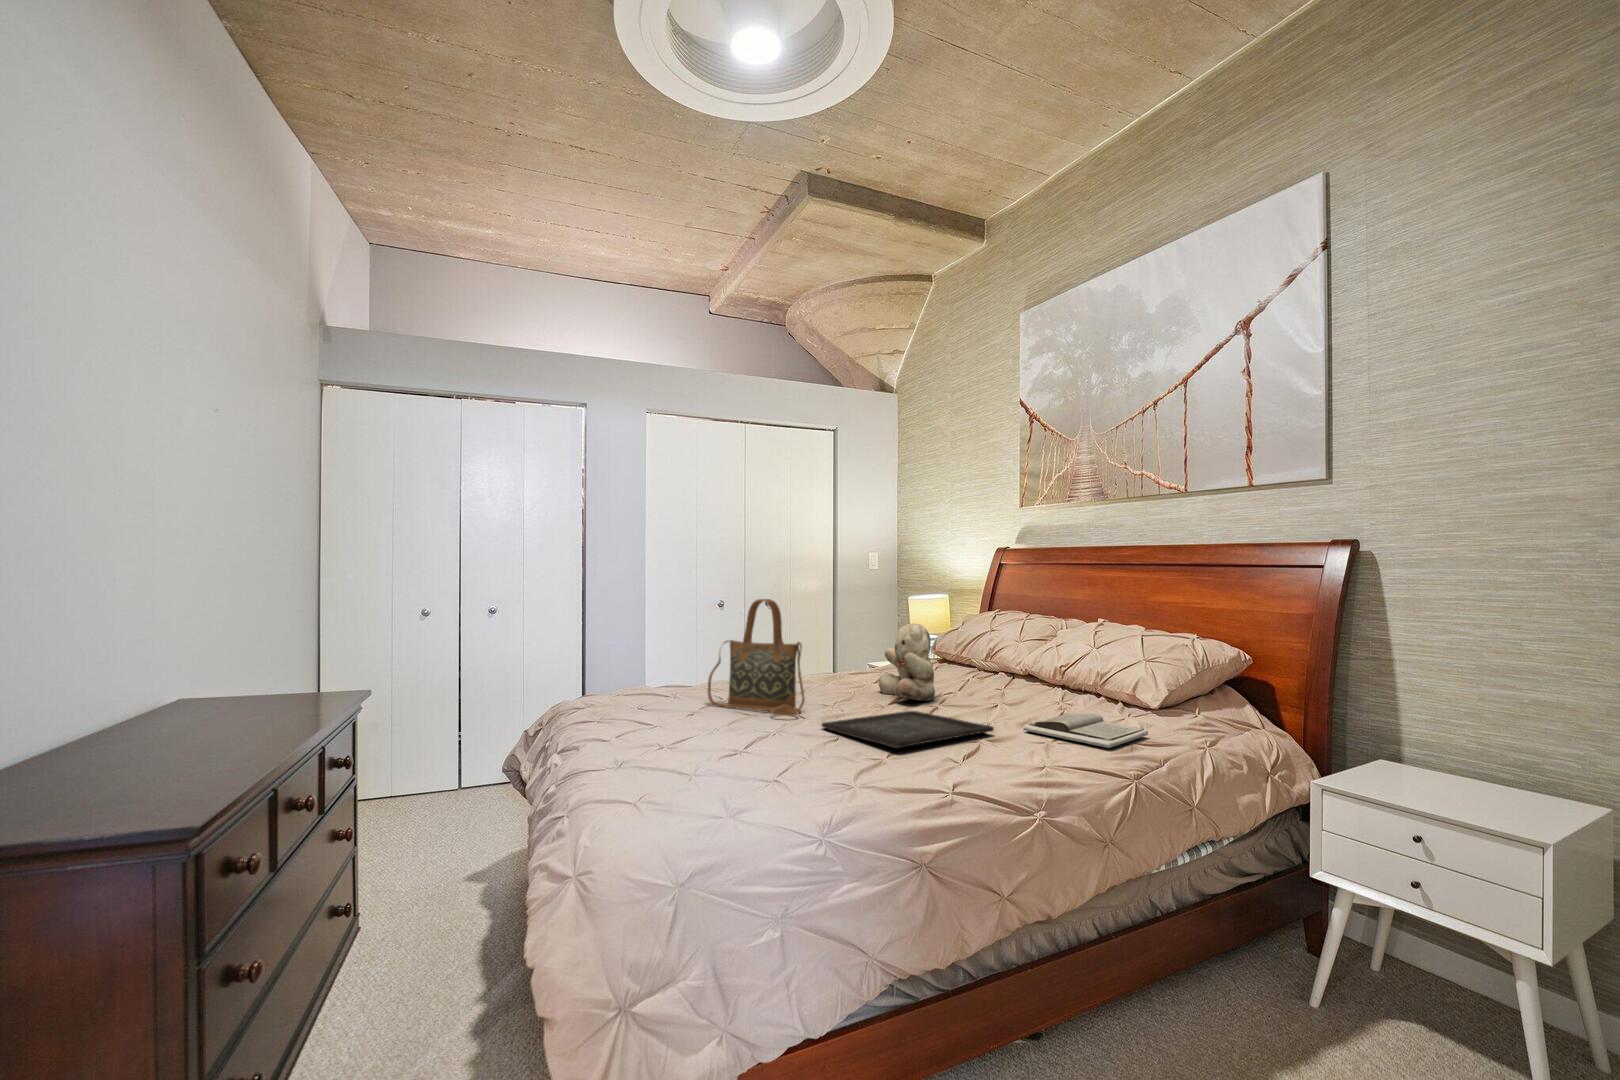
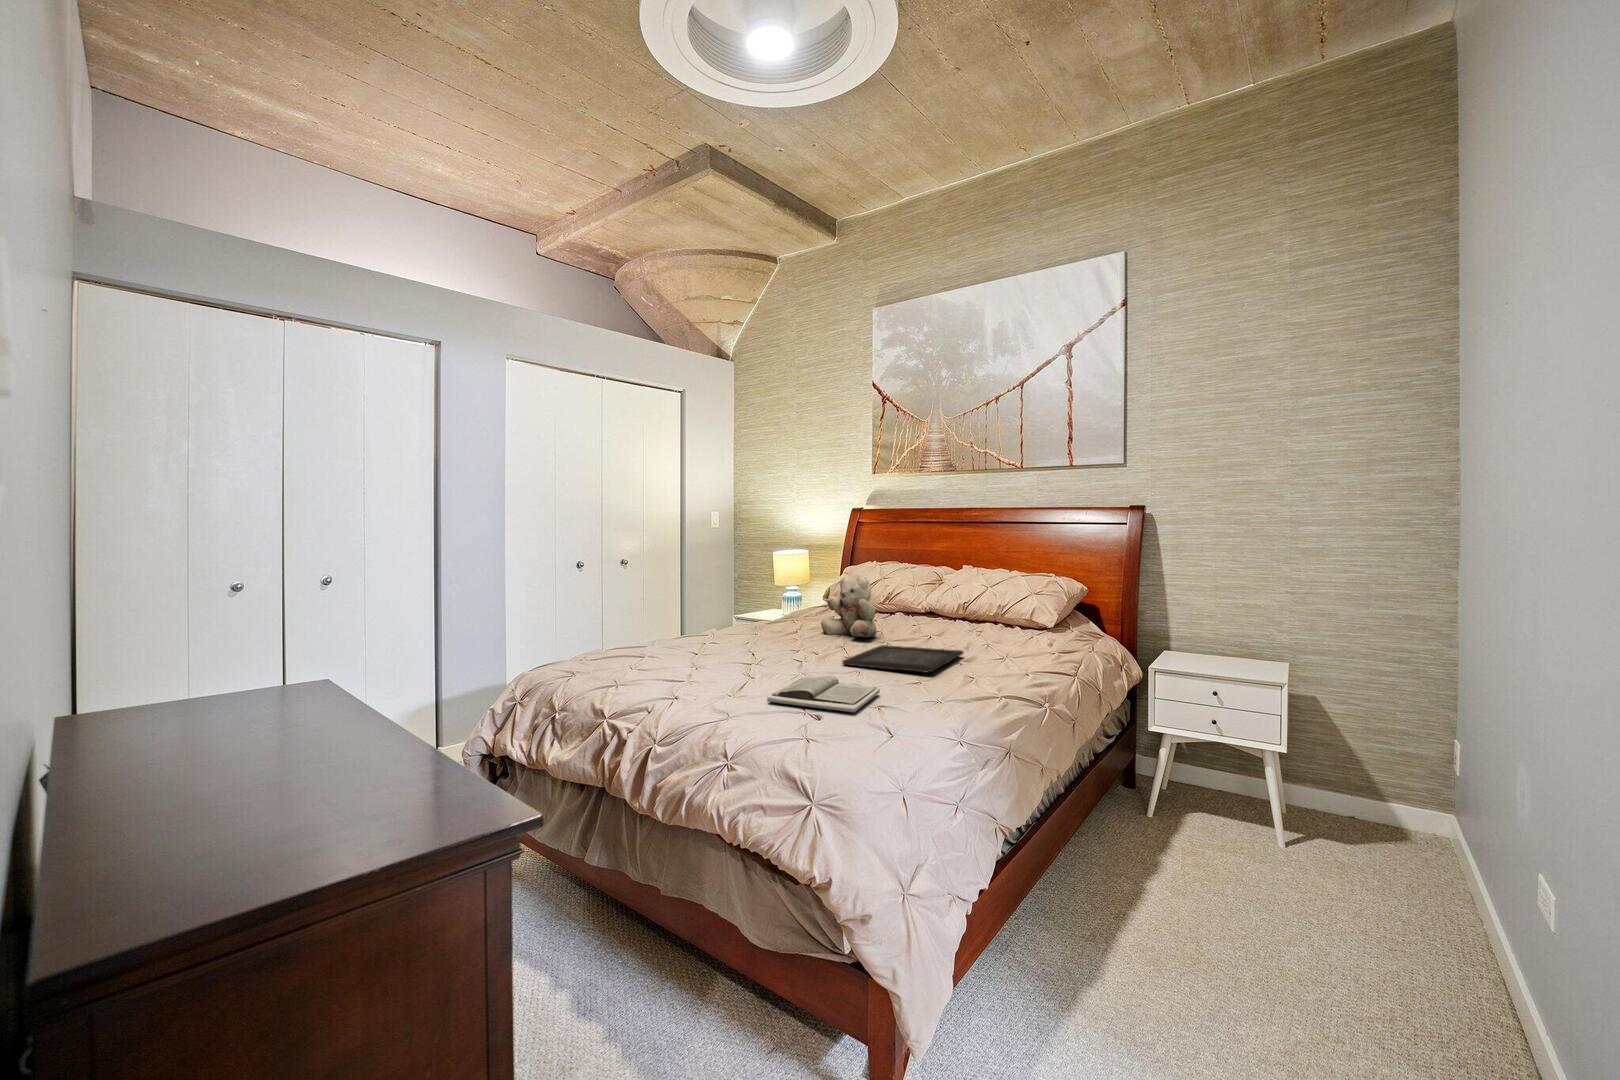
handbag: present [708,599,805,716] -> none [707,559,808,659]
book: present [1023,713,1148,748] -> present [767,676,880,712]

